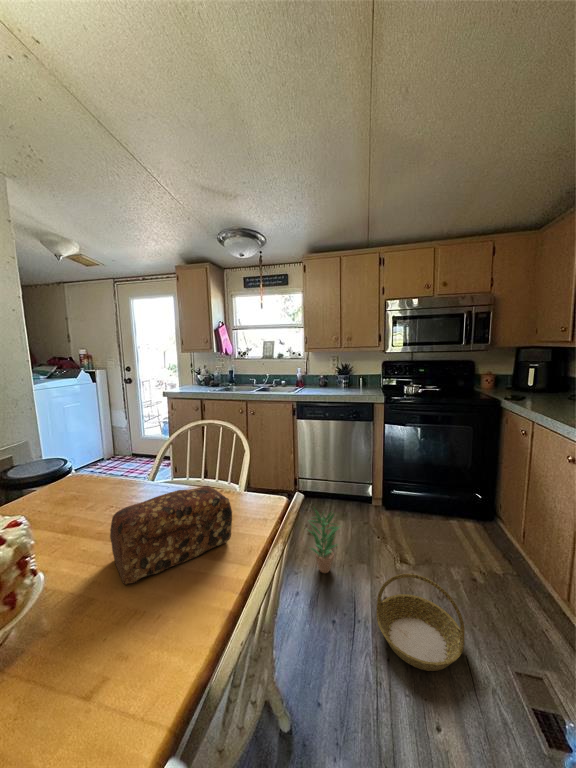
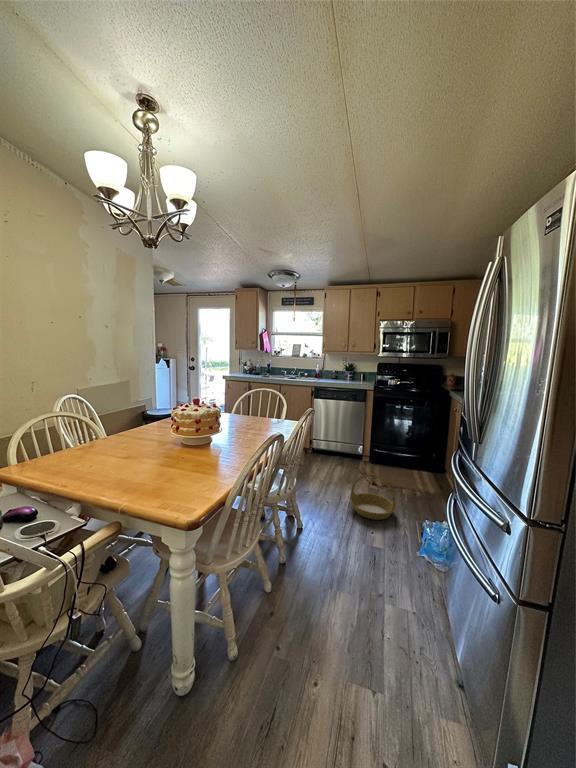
bread loaf: present [110,486,232,584] -> none [235,405,282,432]
potted plant: present [308,507,340,573] -> none [314,445,337,486]

